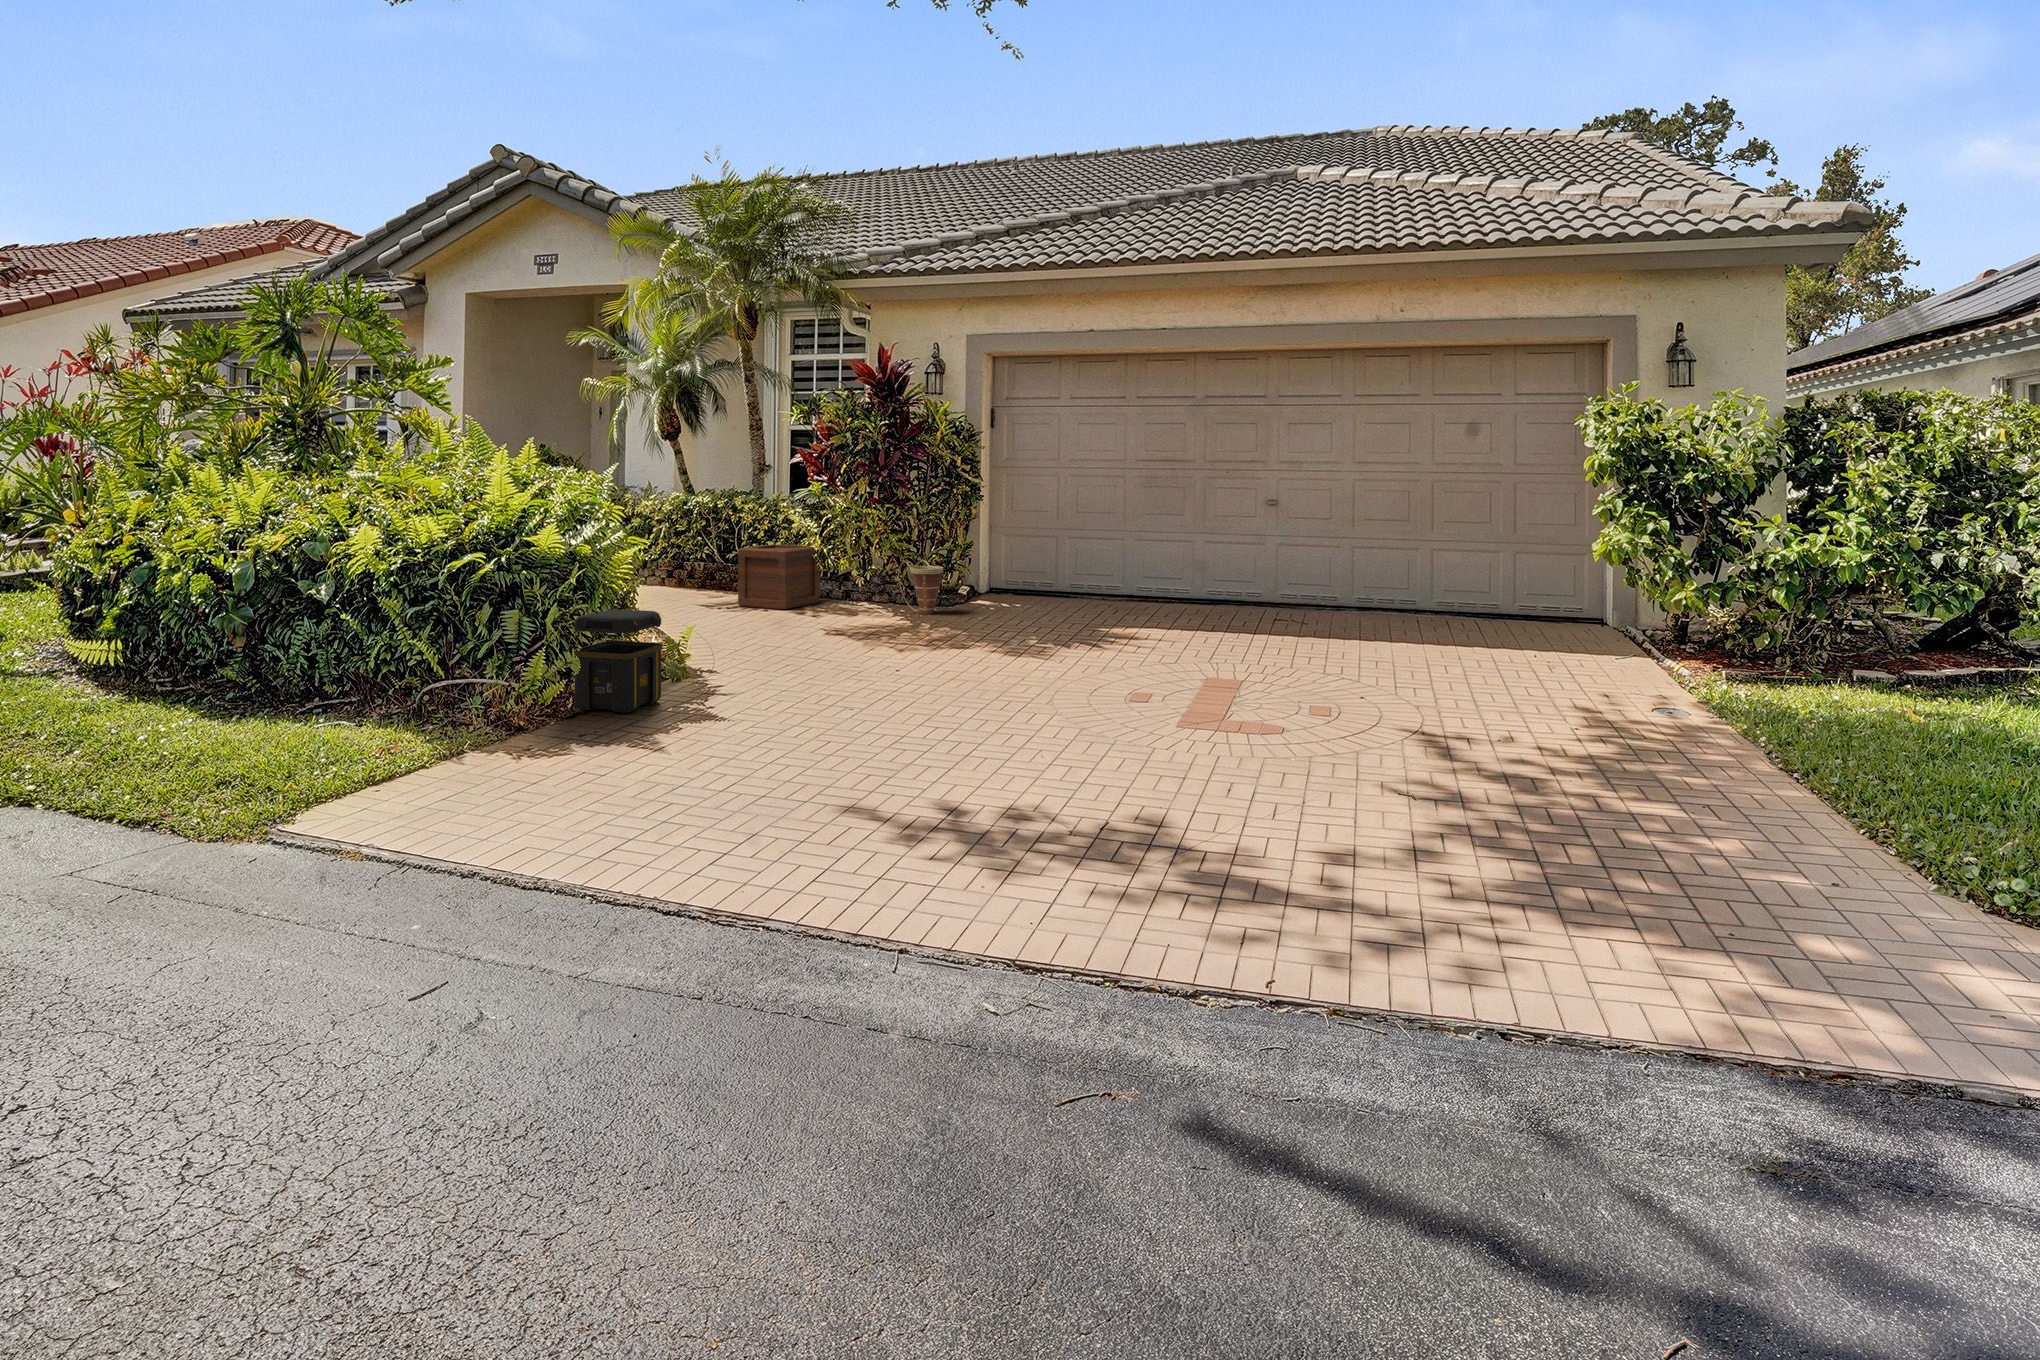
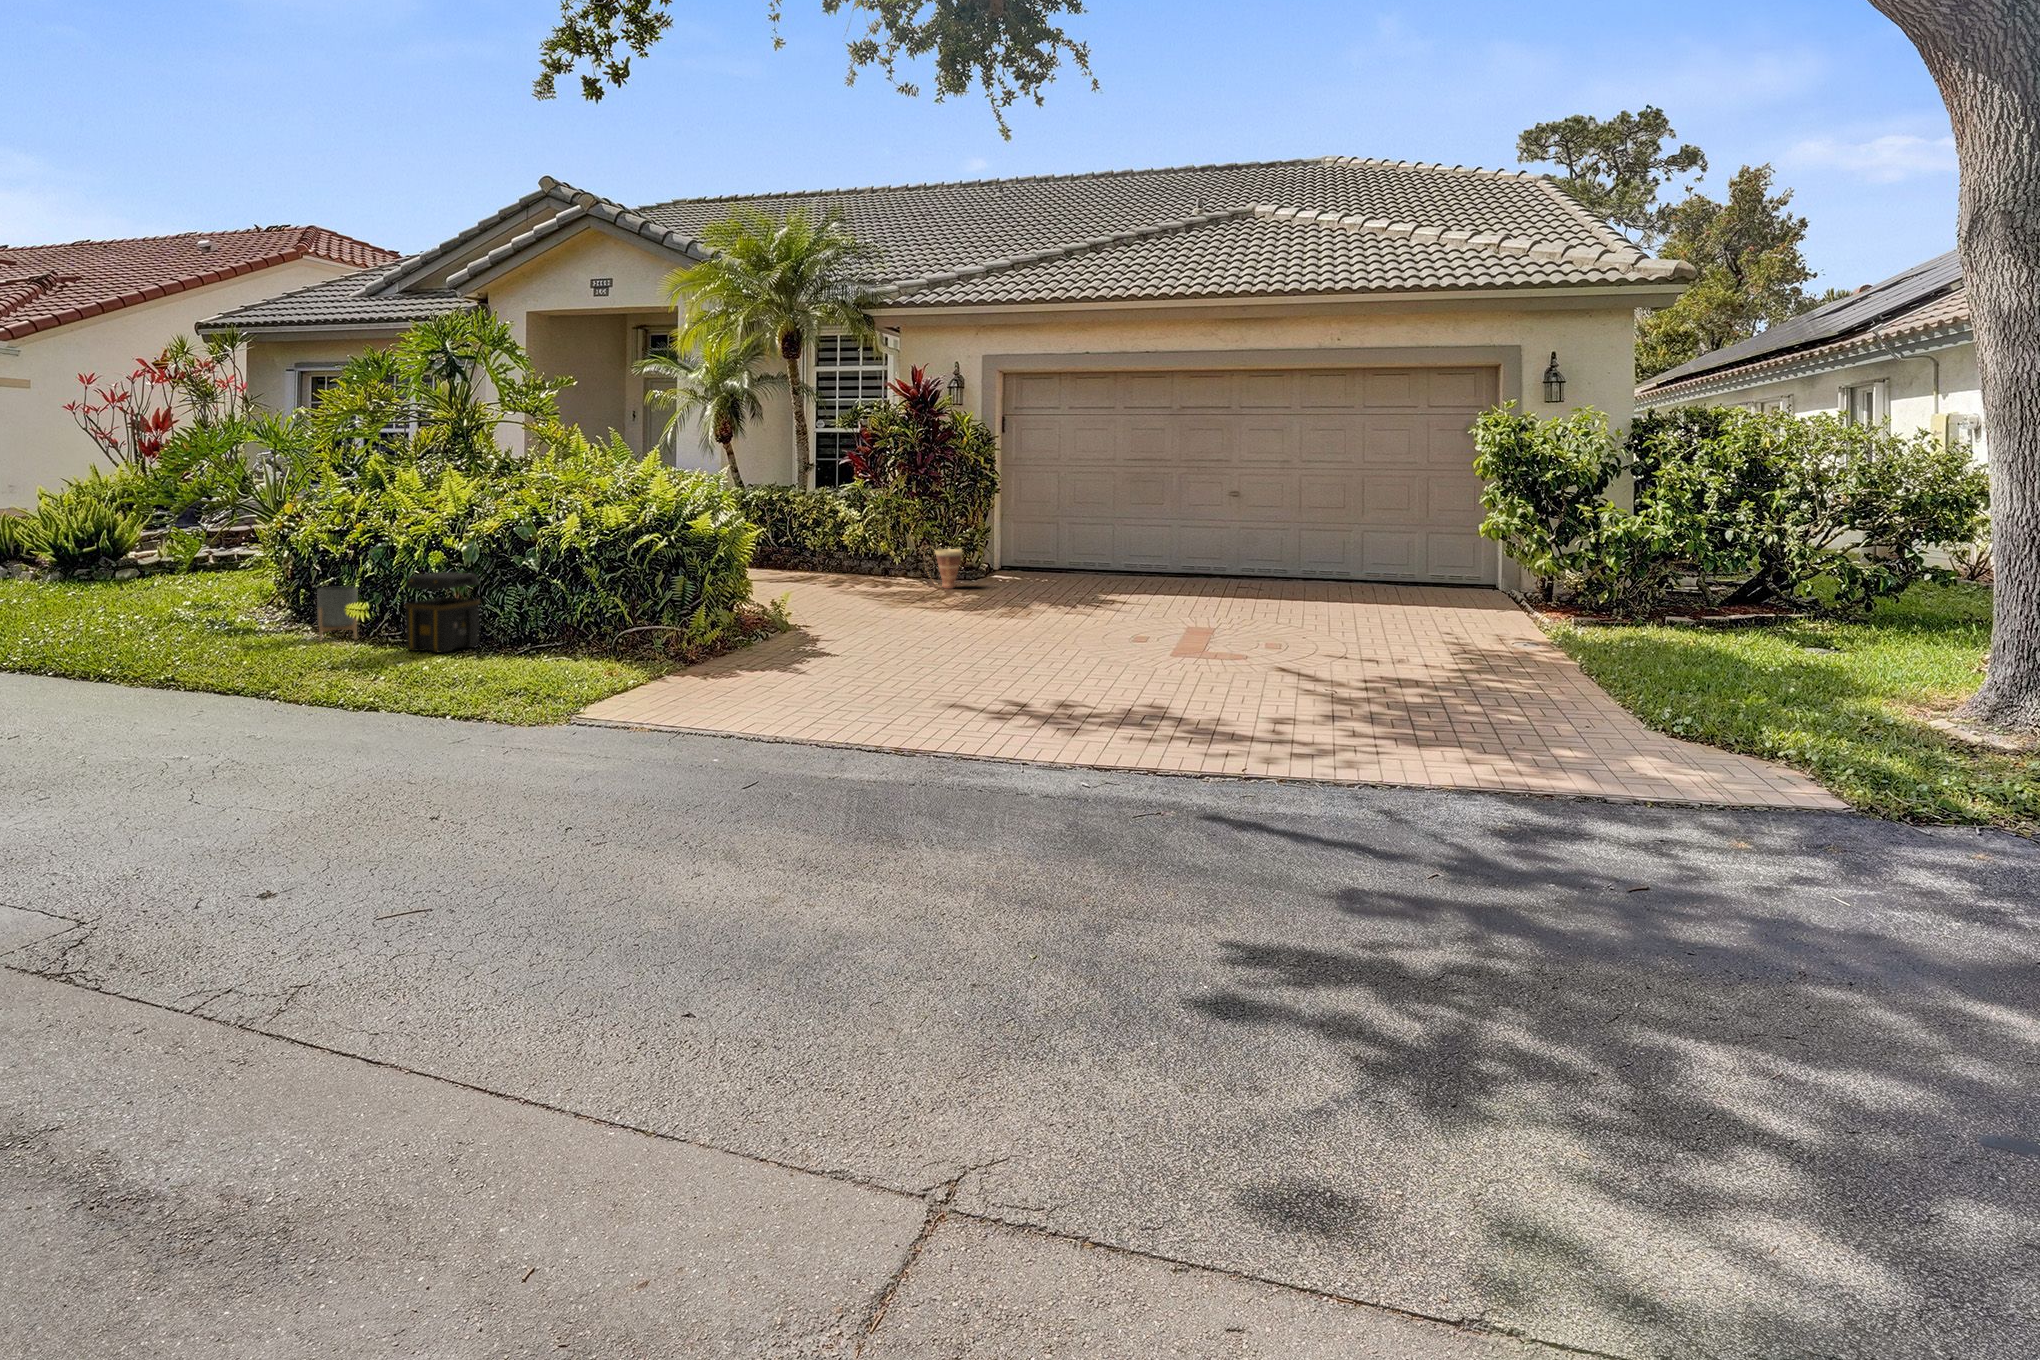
wooden crate: present [738,544,820,610] -> none [787,532,854,586]
toolbox: present [574,609,663,713] -> present [404,572,480,653]
planter: none [43,618,110,693] -> present [317,586,358,641]

